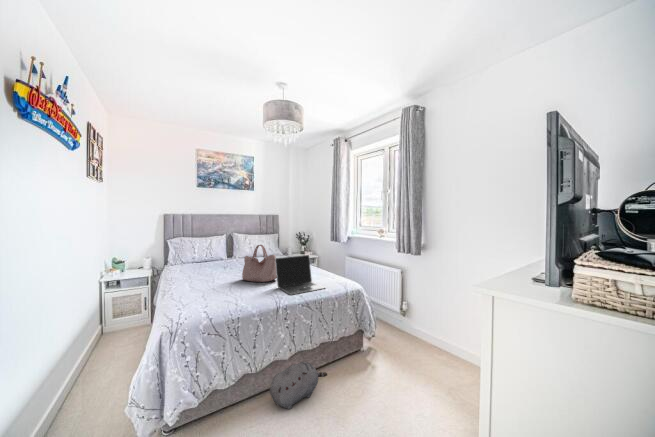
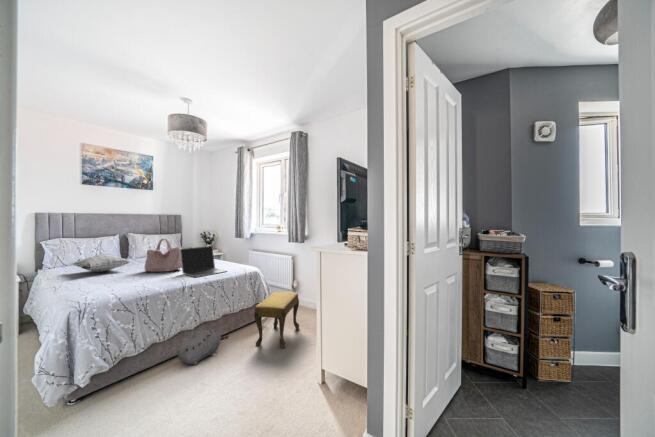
pillow: none [183,258,230,276] -> present [73,254,130,272]
footstool: none [359,320,416,408] -> present [254,292,299,349]

